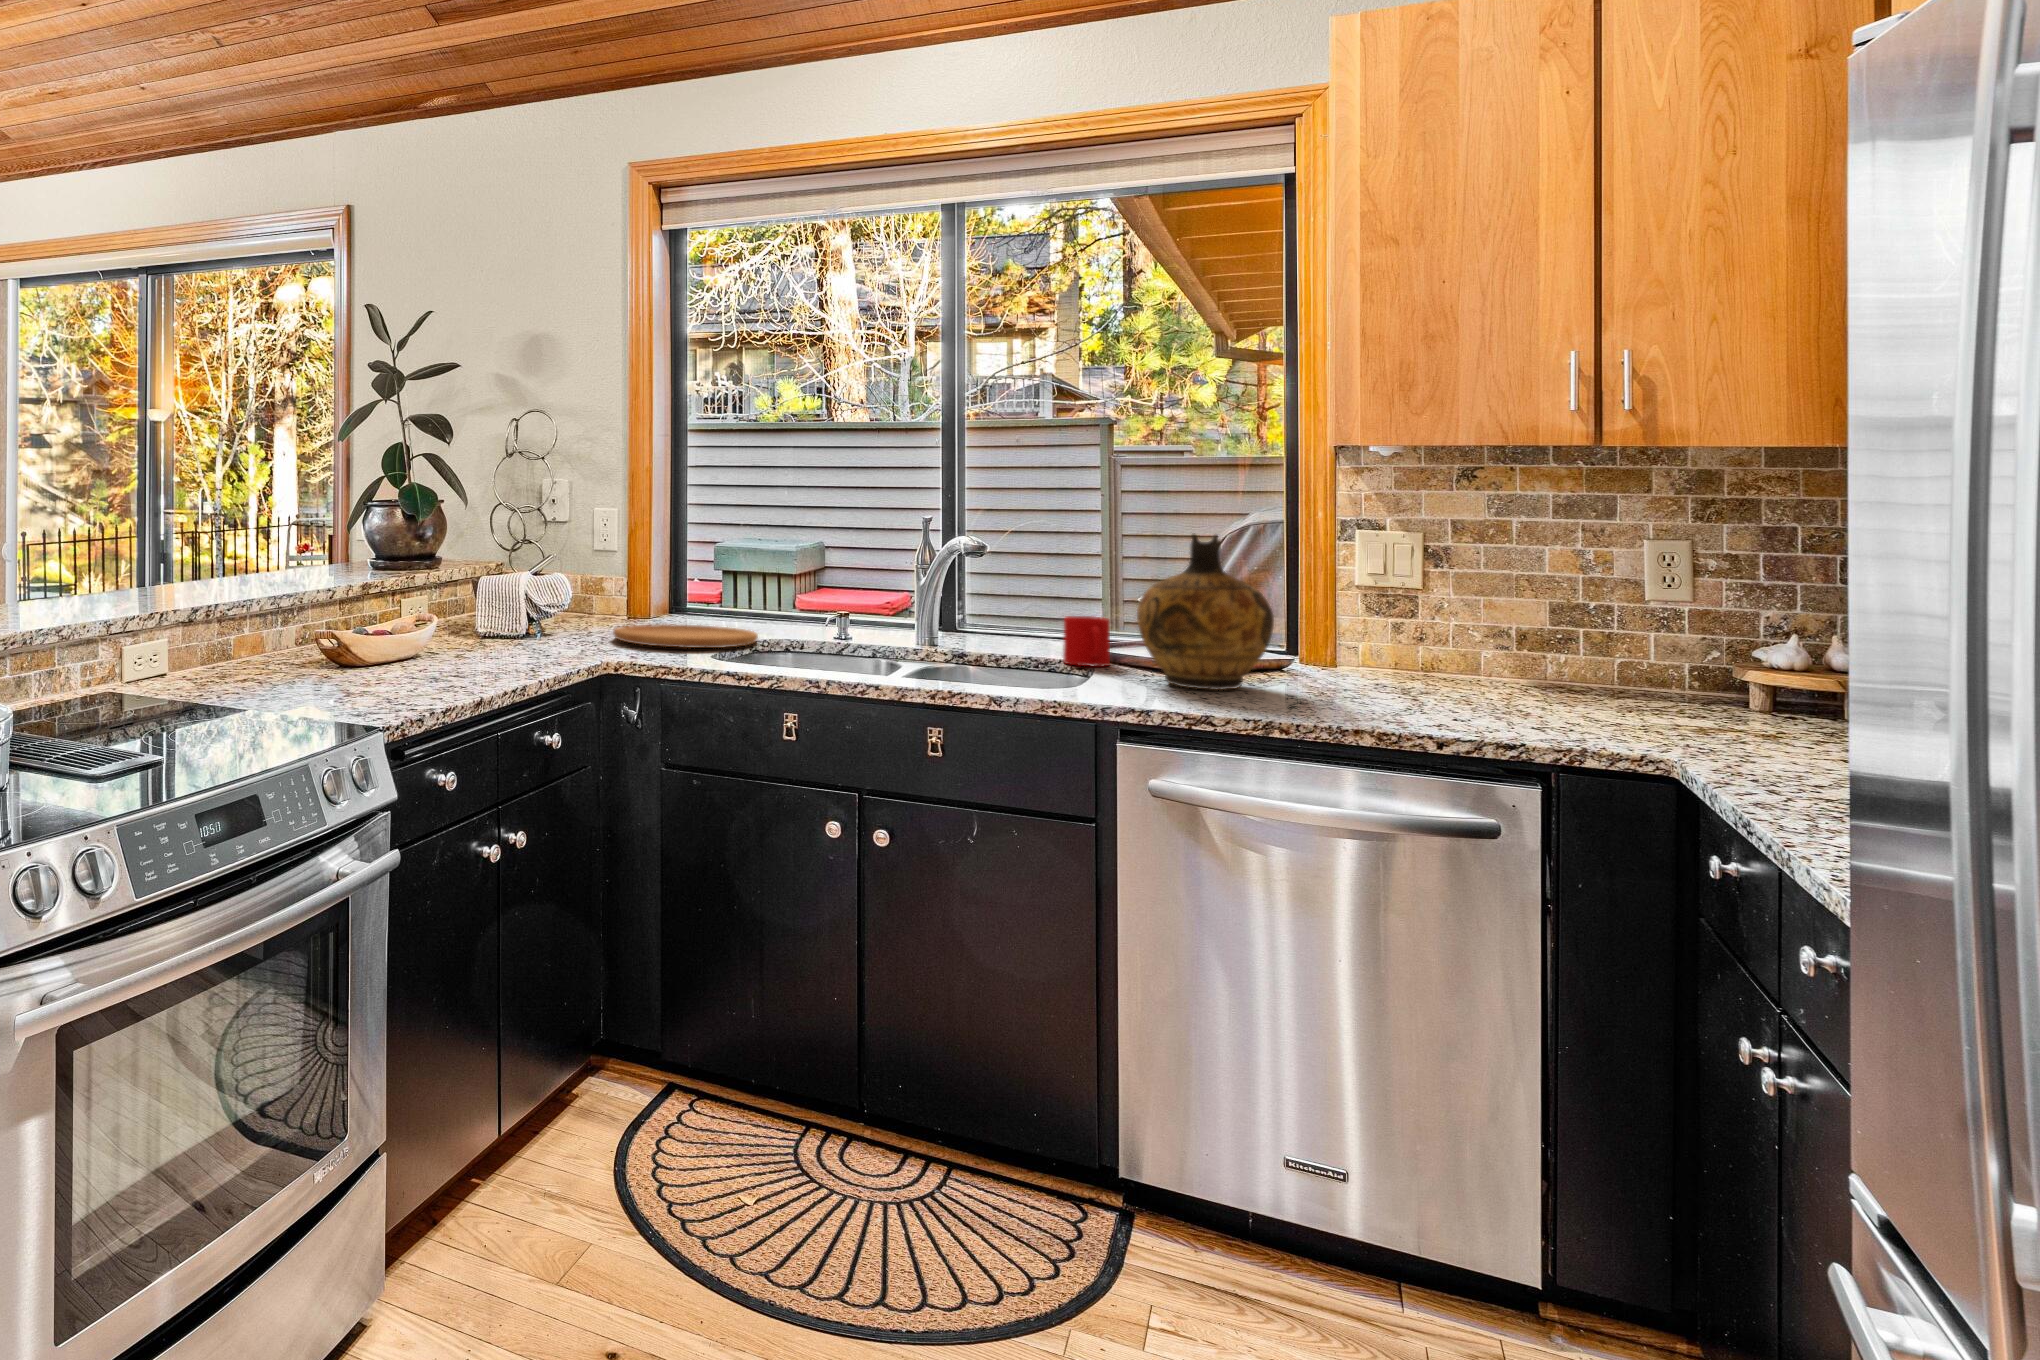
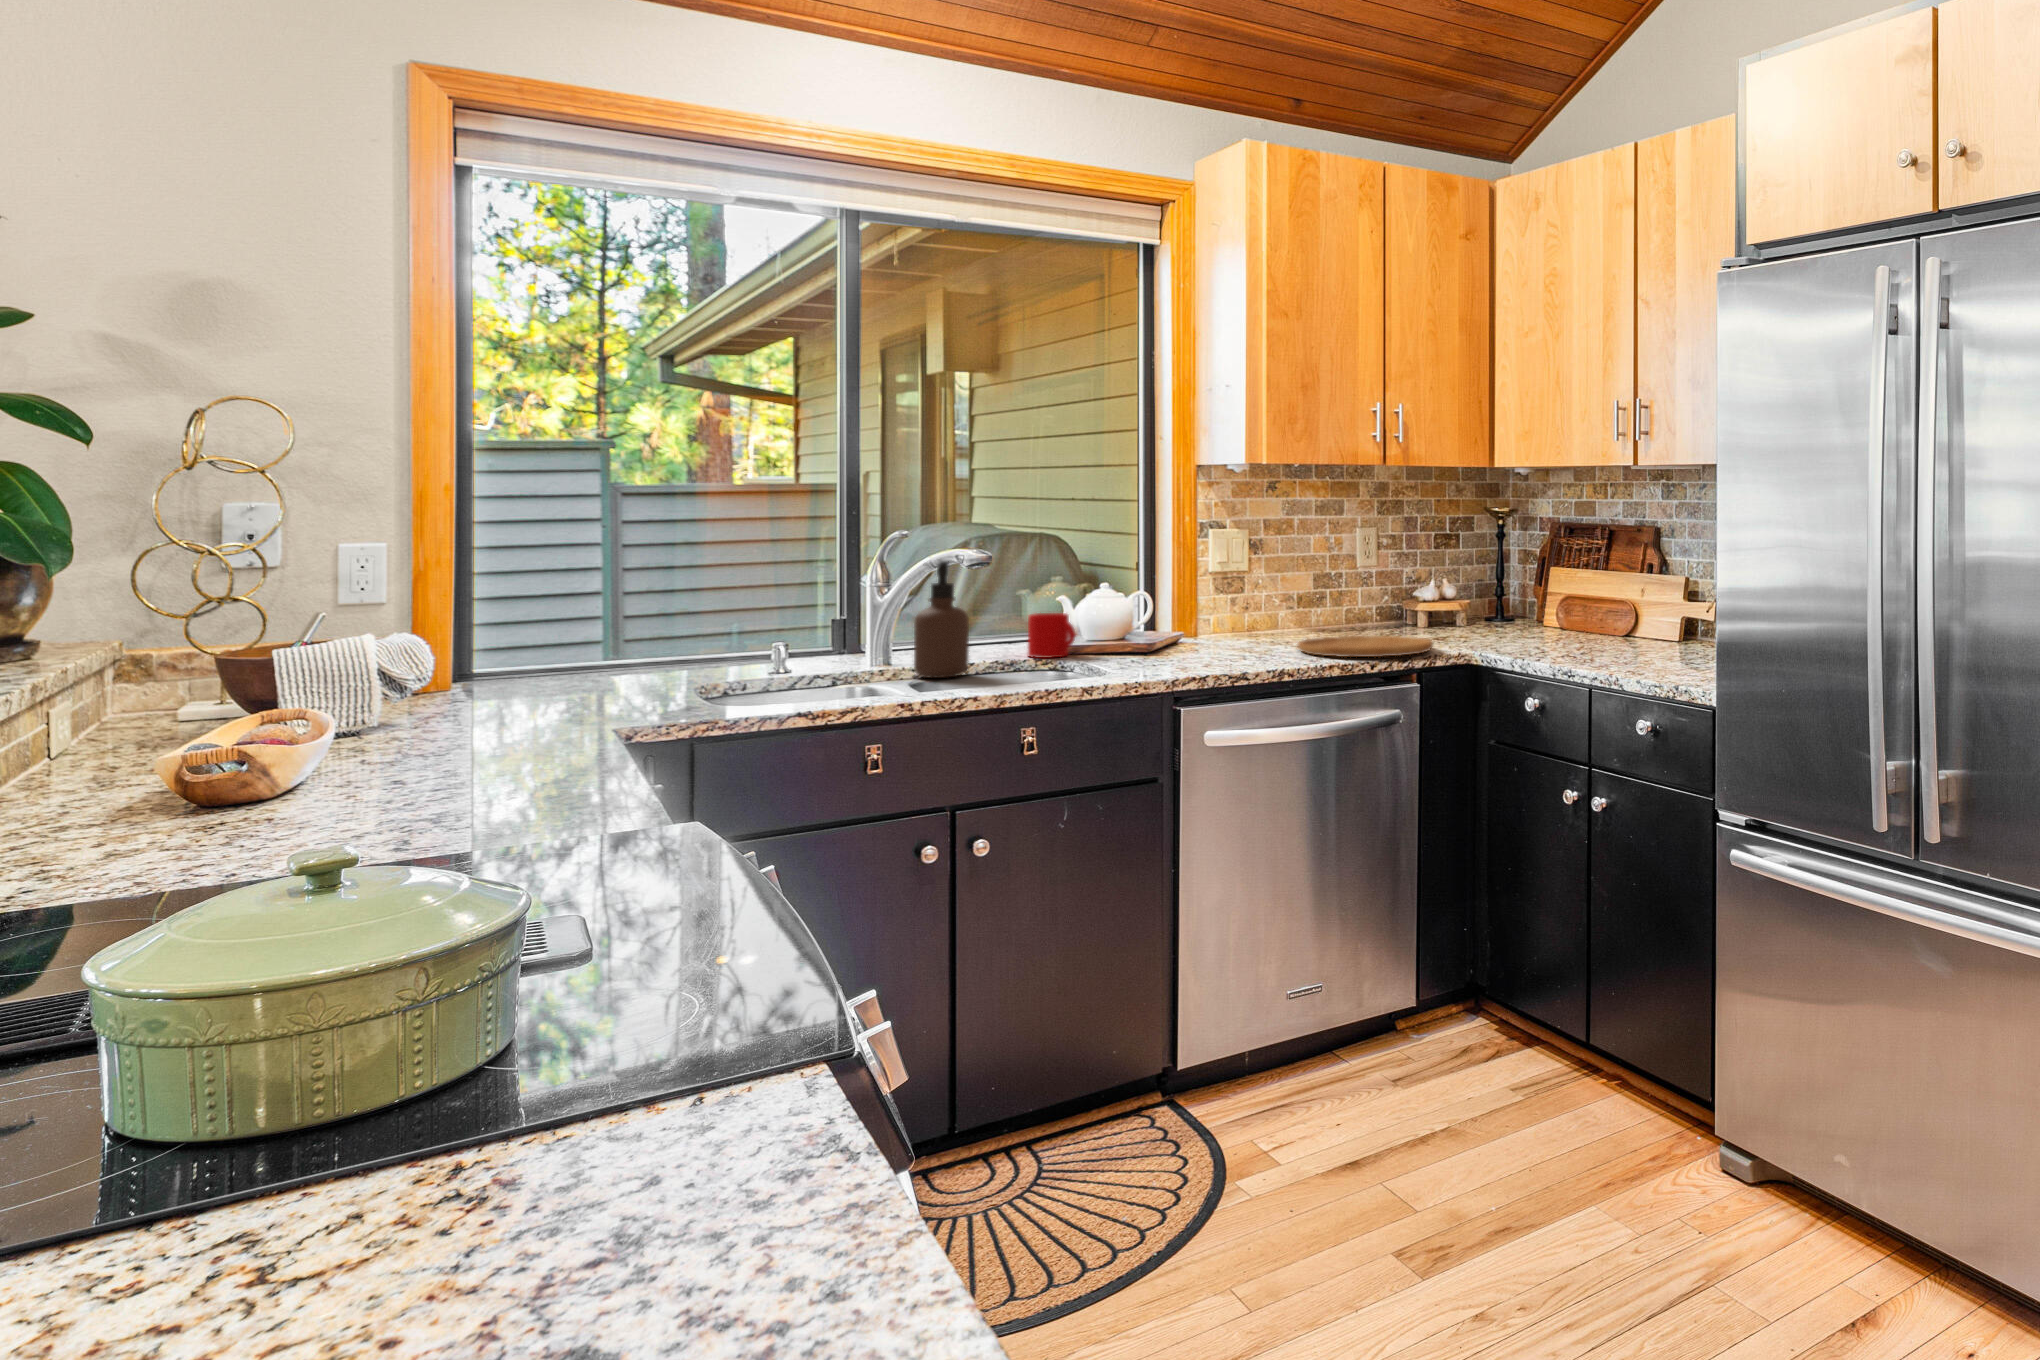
ceramic jug: present [1137,534,1274,690] -> none [1124,535,1226,661]
soap dispenser: none [891,549,943,668] -> present [914,561,969,678]
cutting board: present [613,624,758,648] -> present [1298,636,1433,657]

